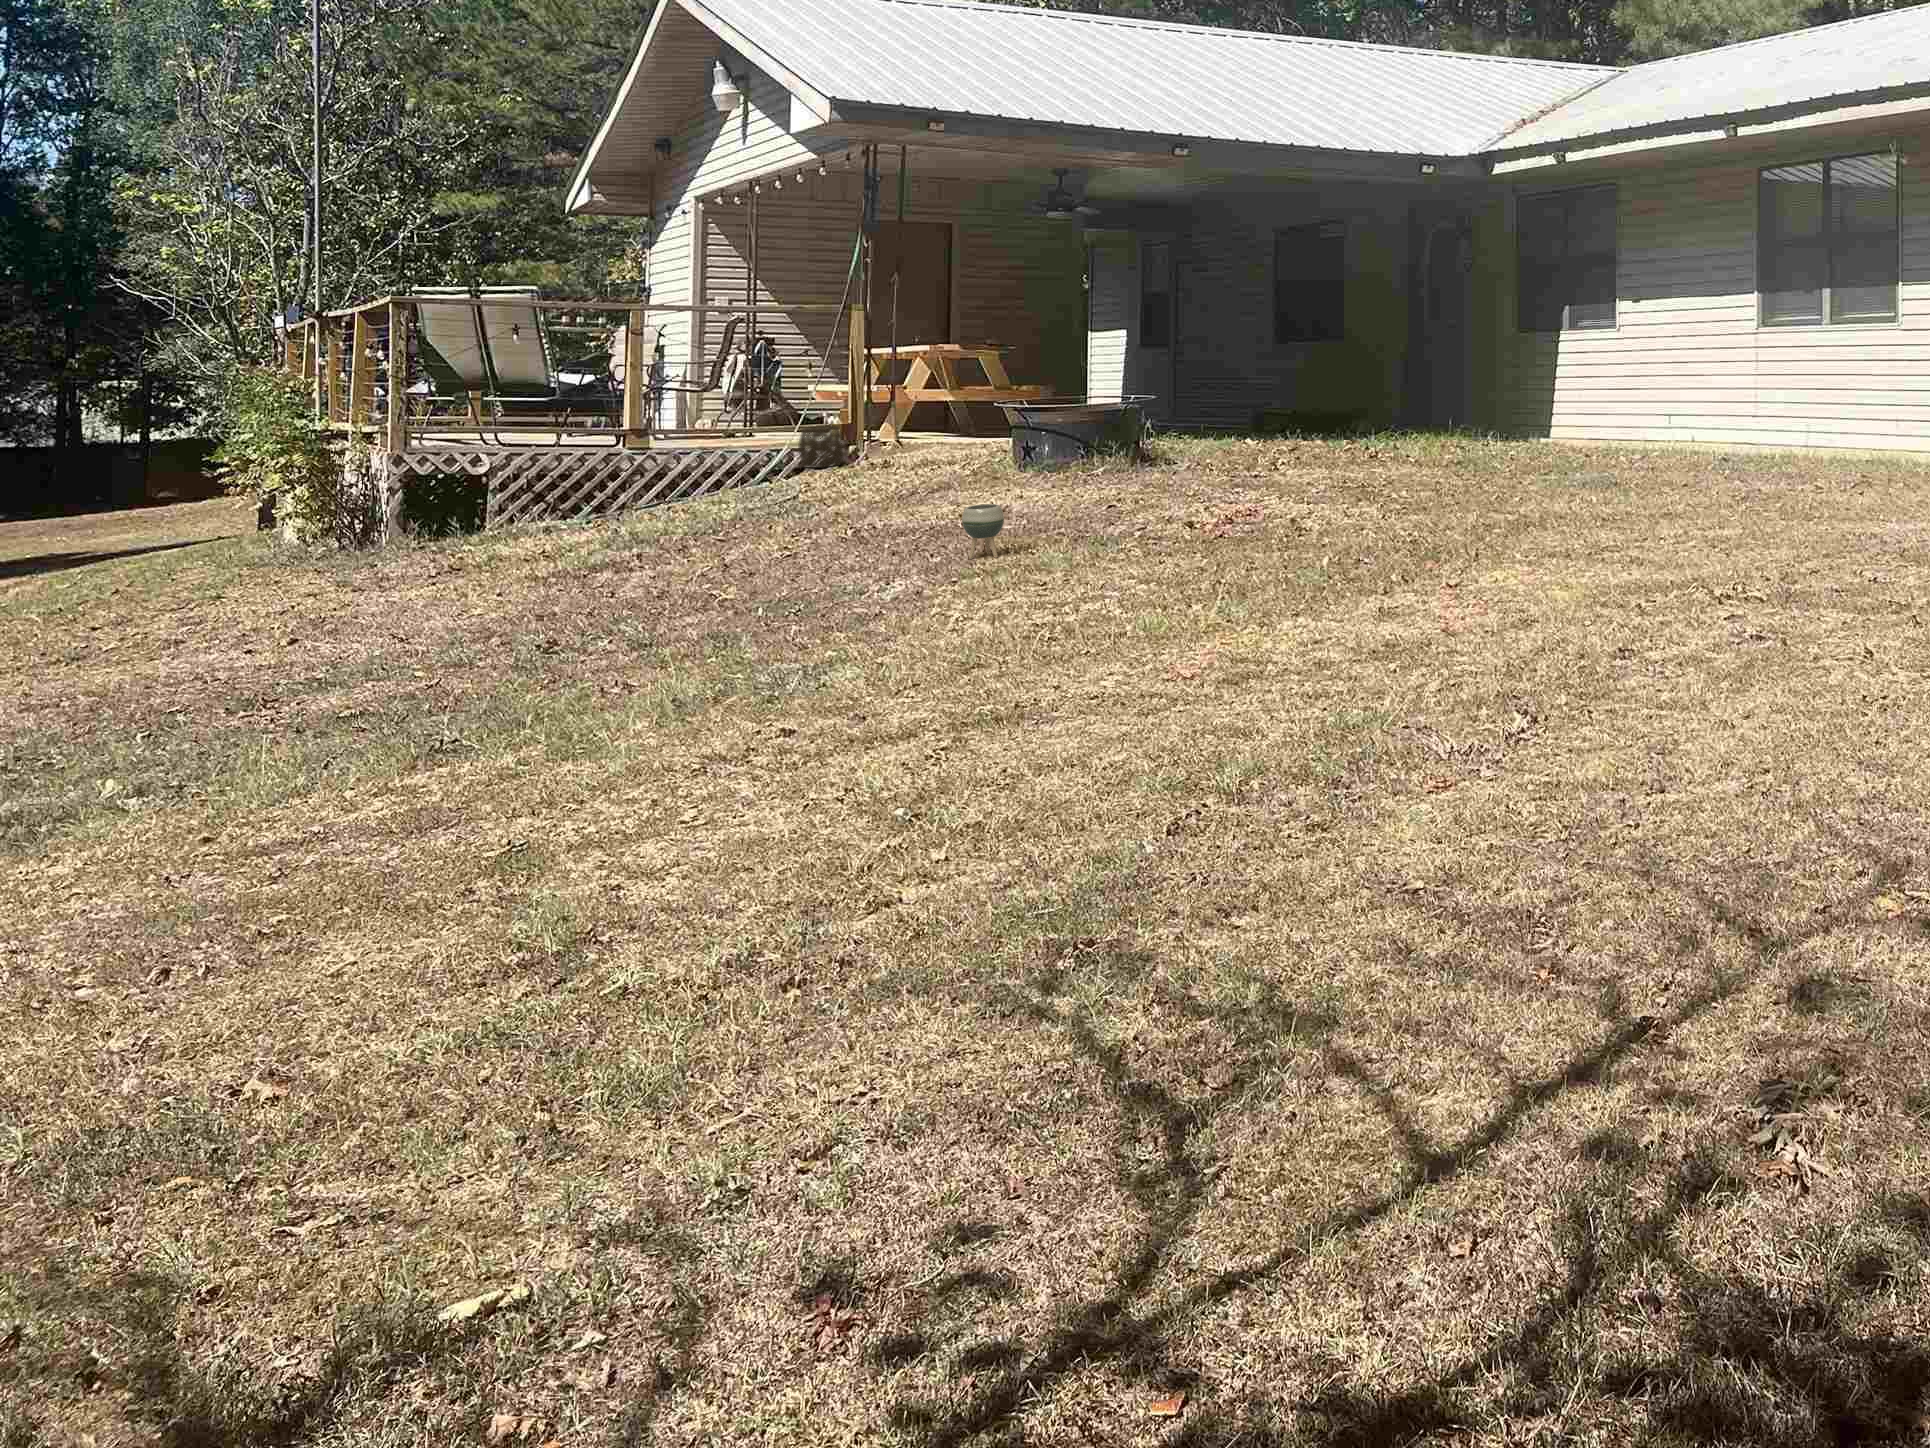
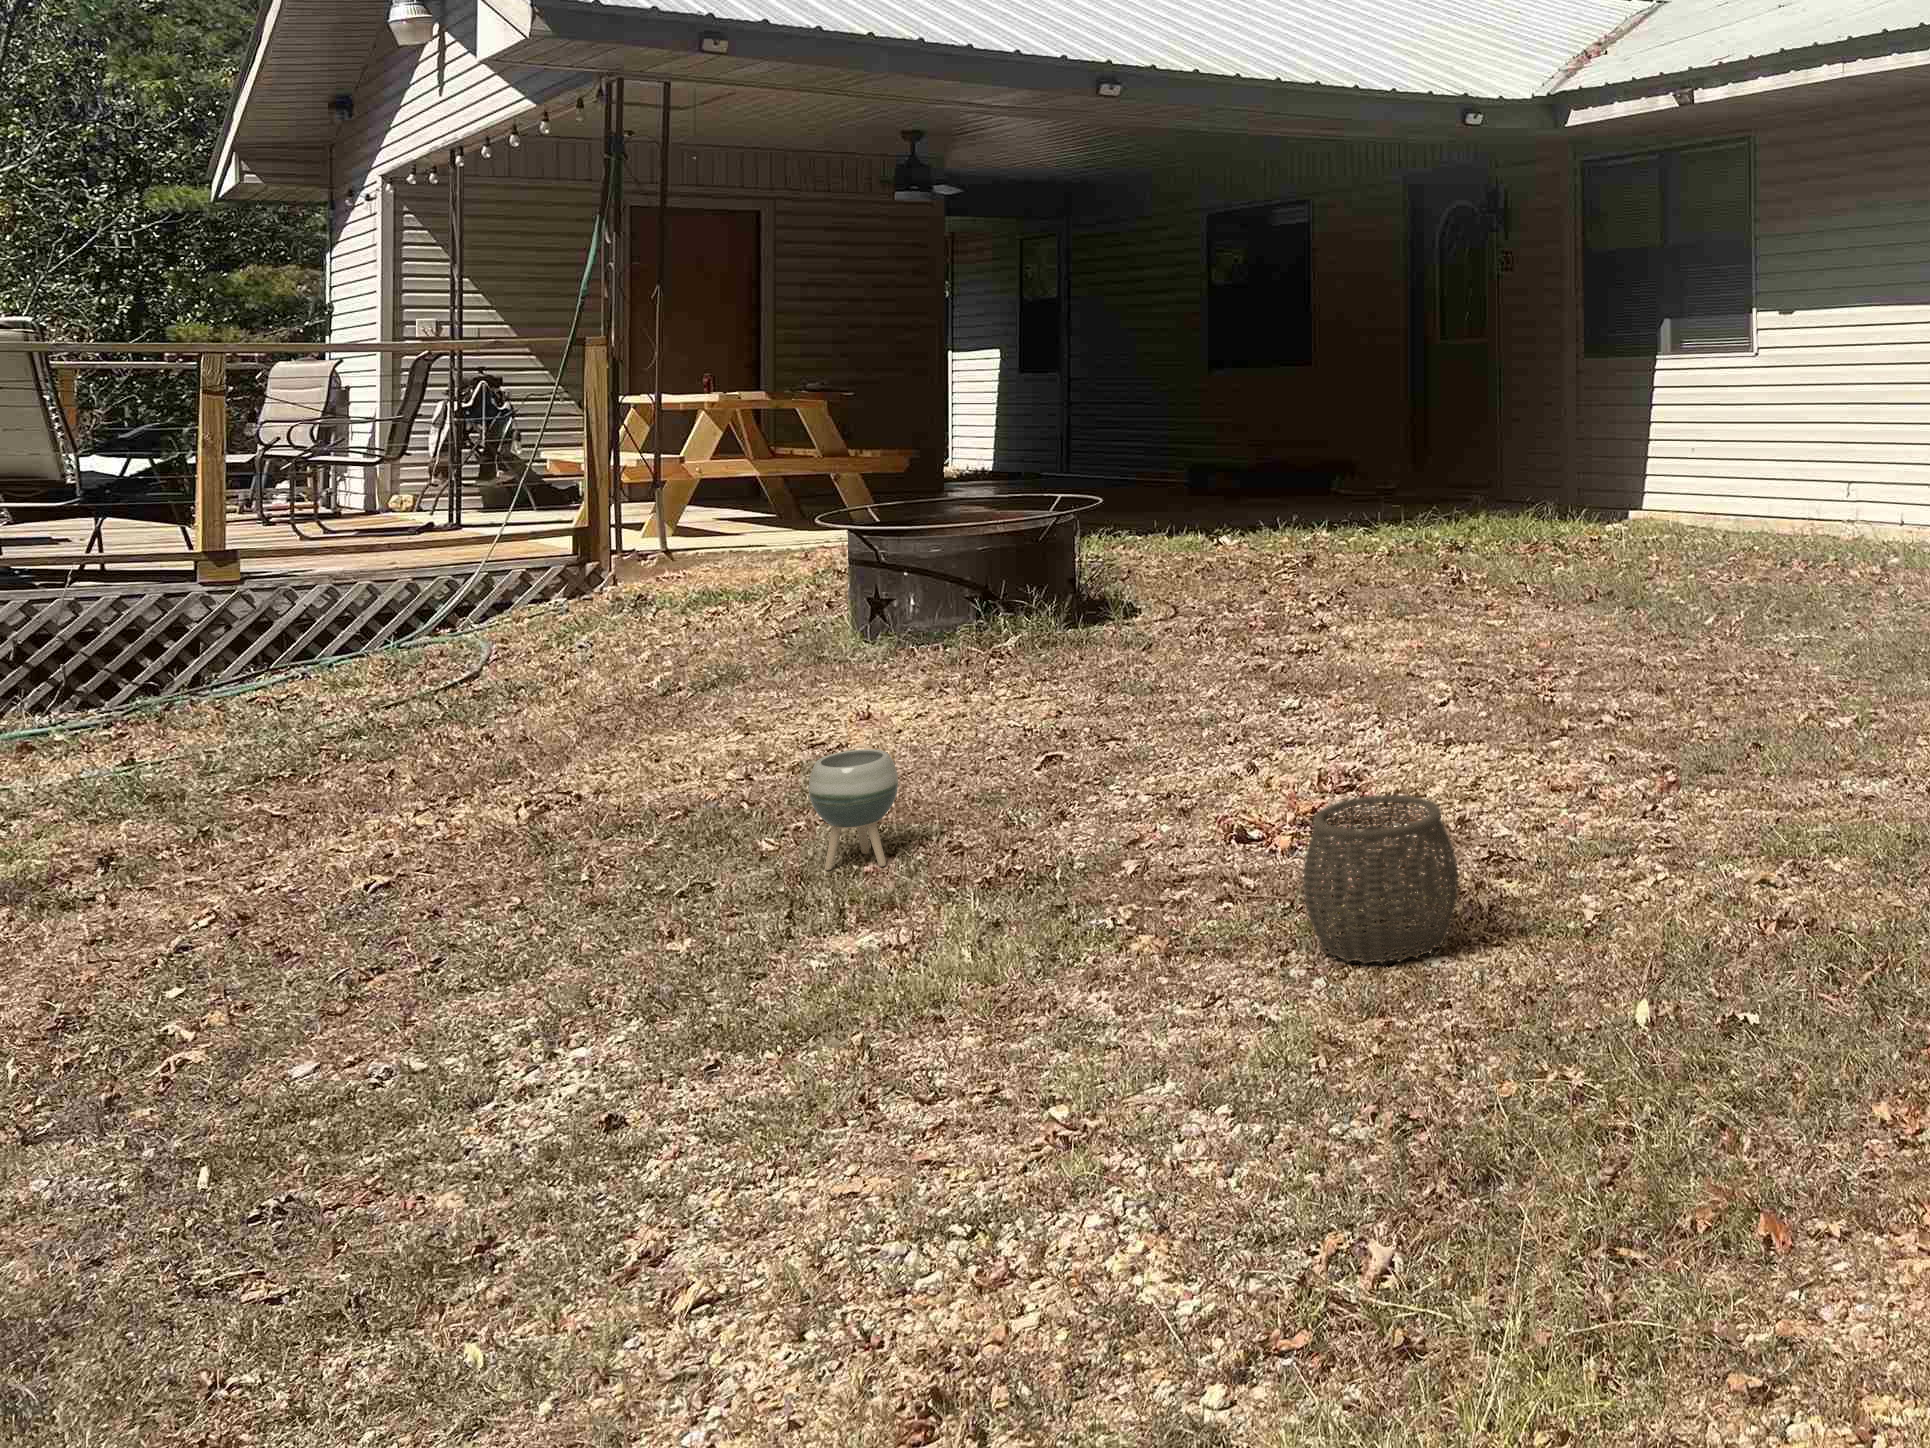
woven basket: present [798,425,845,468] -> present [1302,795,1459,964]

